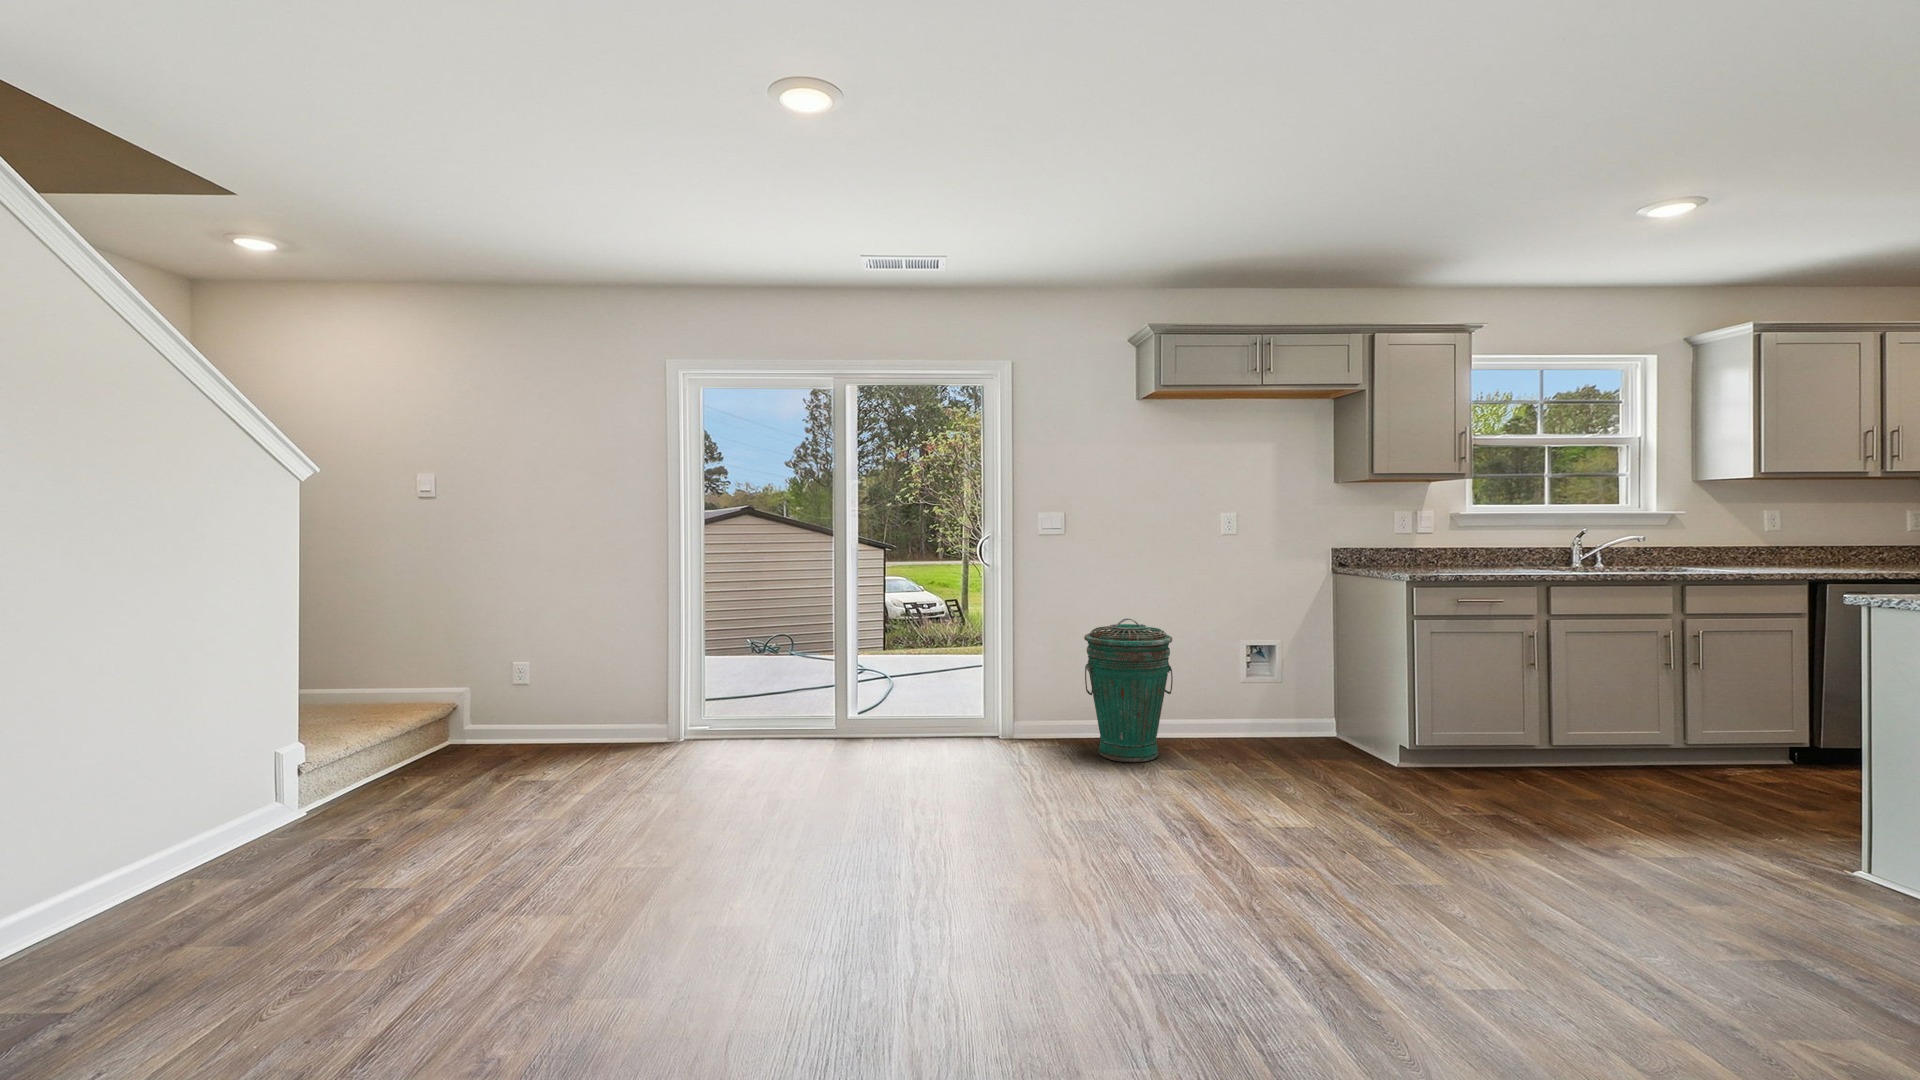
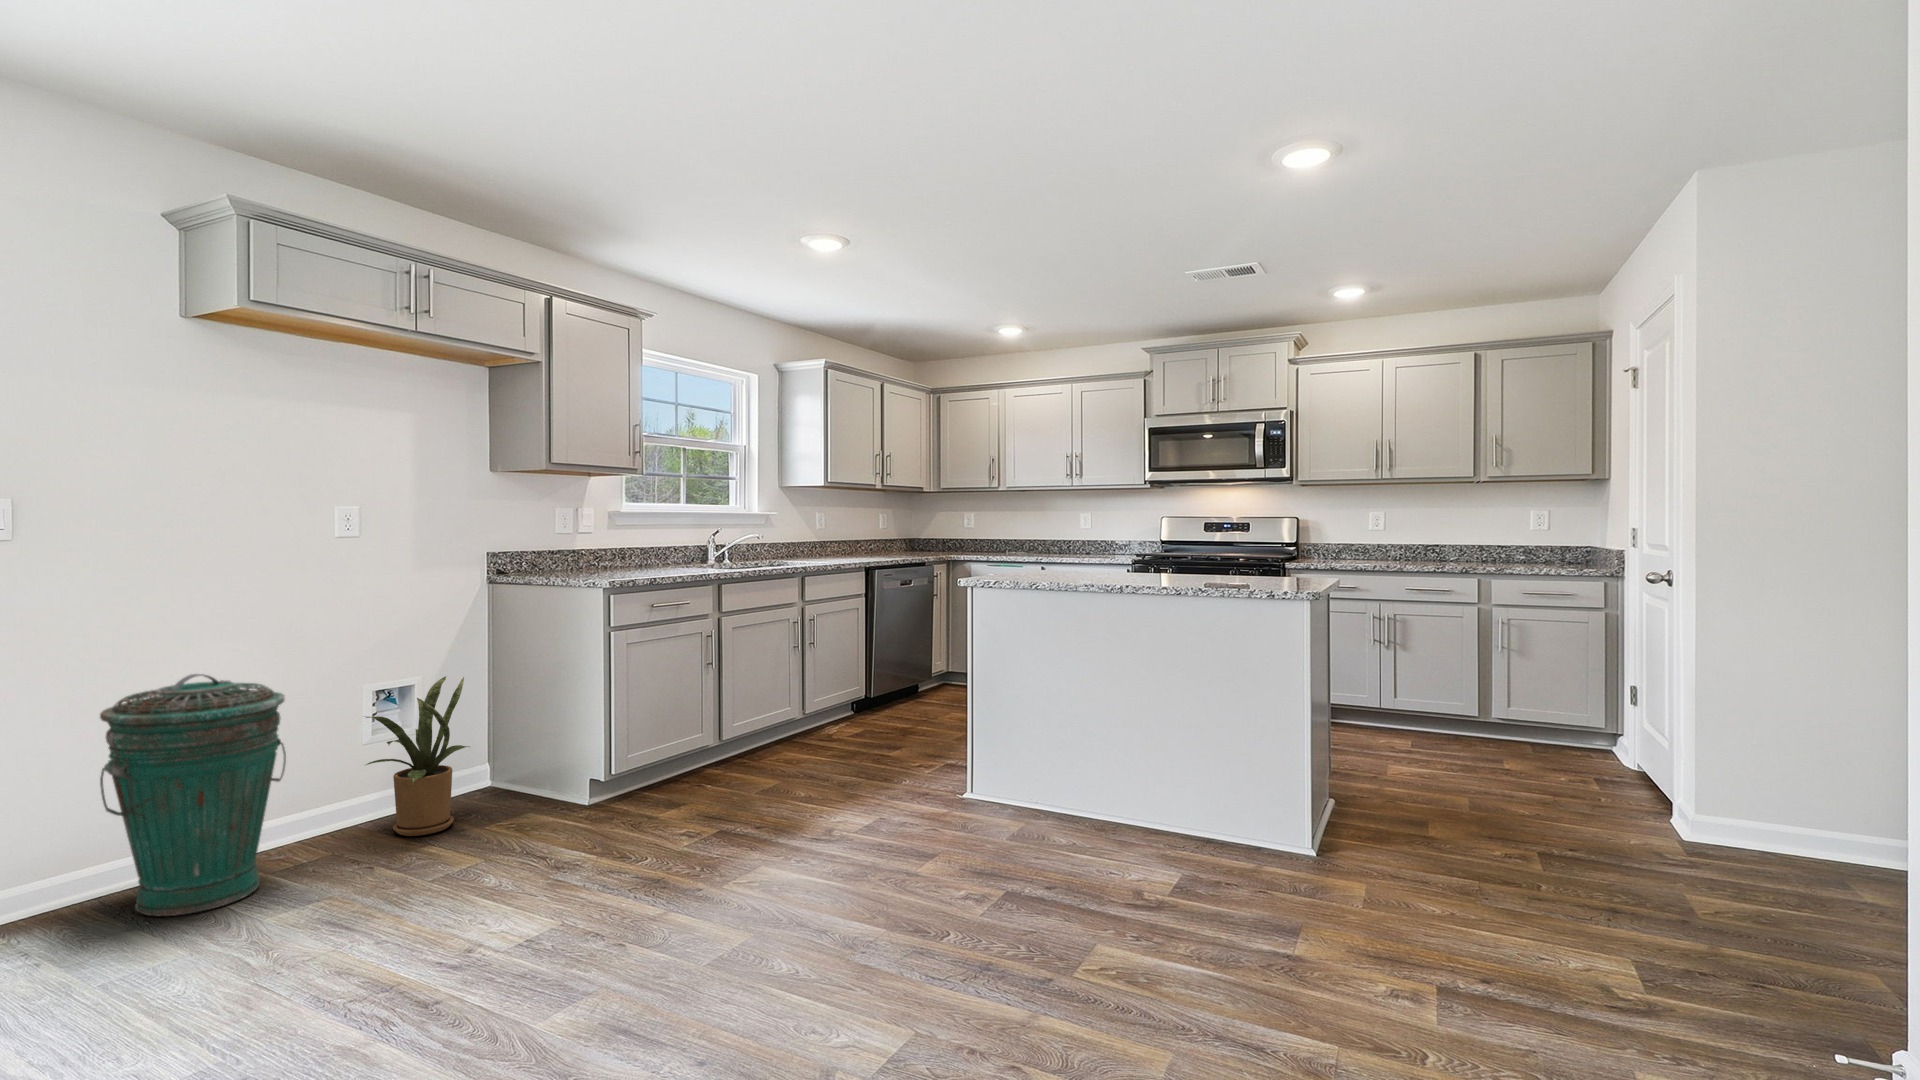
house plant: none [1221,642,1308,756] -> present [366,676,469,836]

